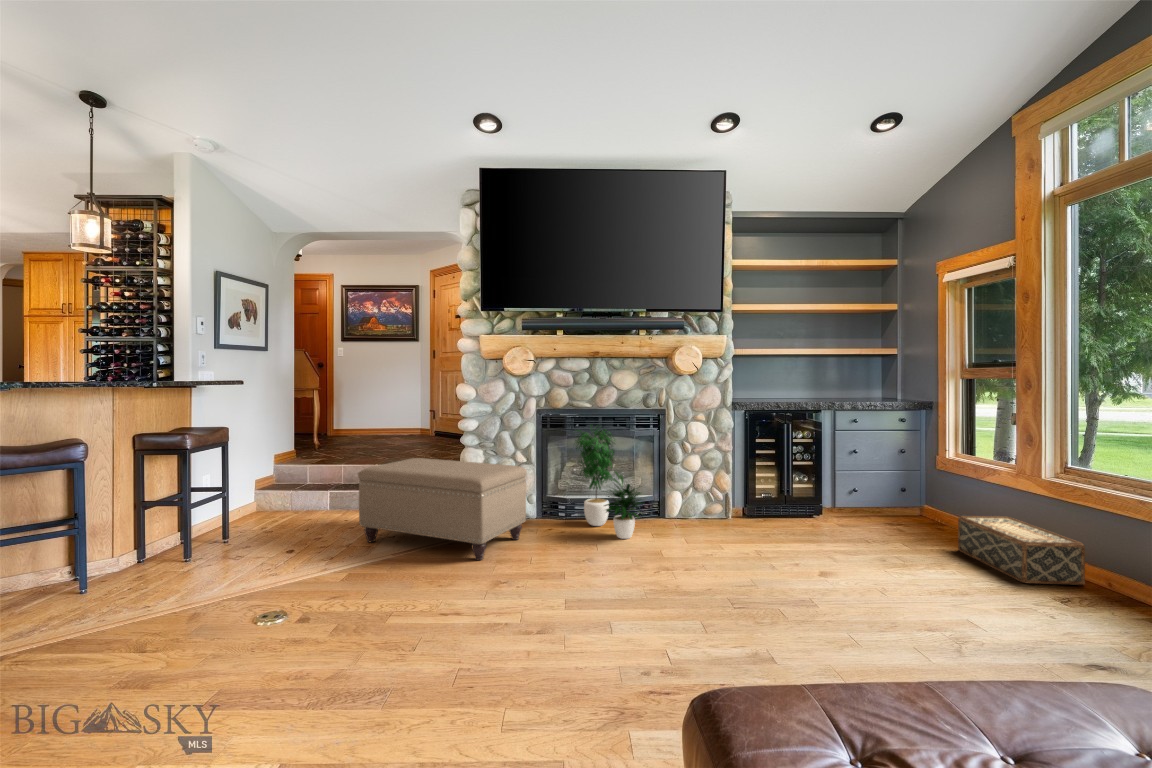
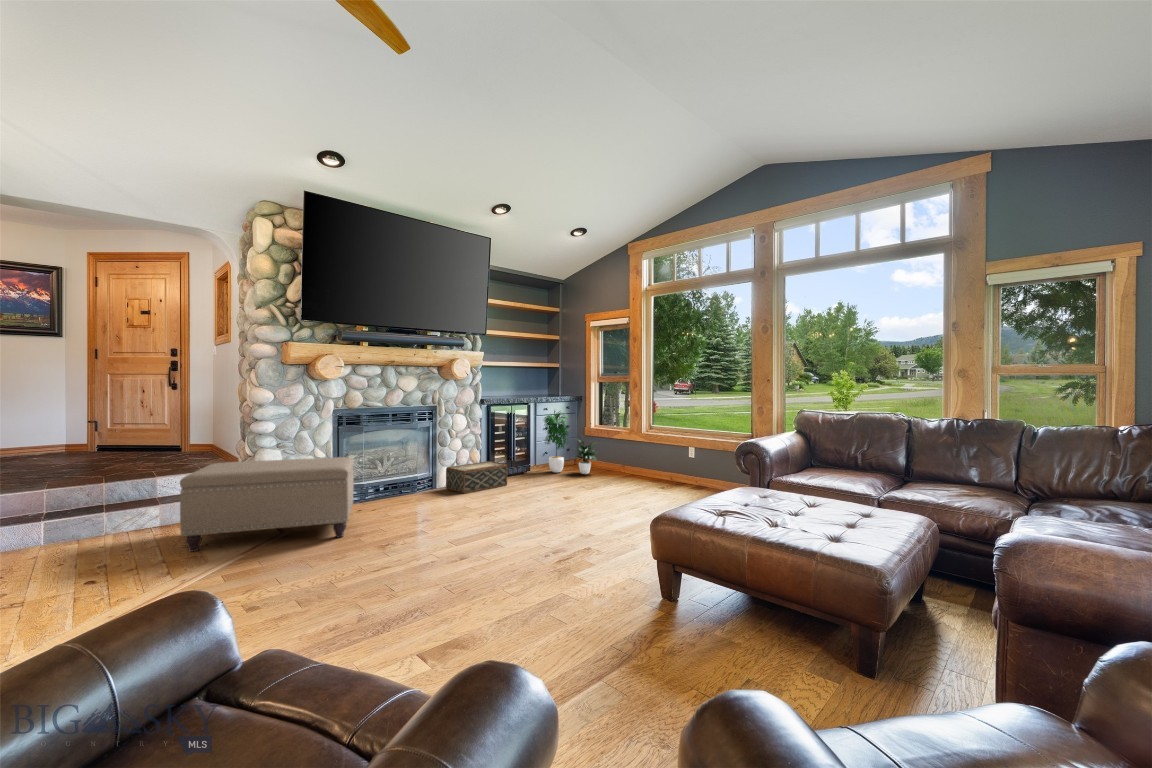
potted plant: present [576,428,642,539] -> present [544,410,596,474]
woven basket: present [958,516,1085,585] -> present [446,461,507,493]

